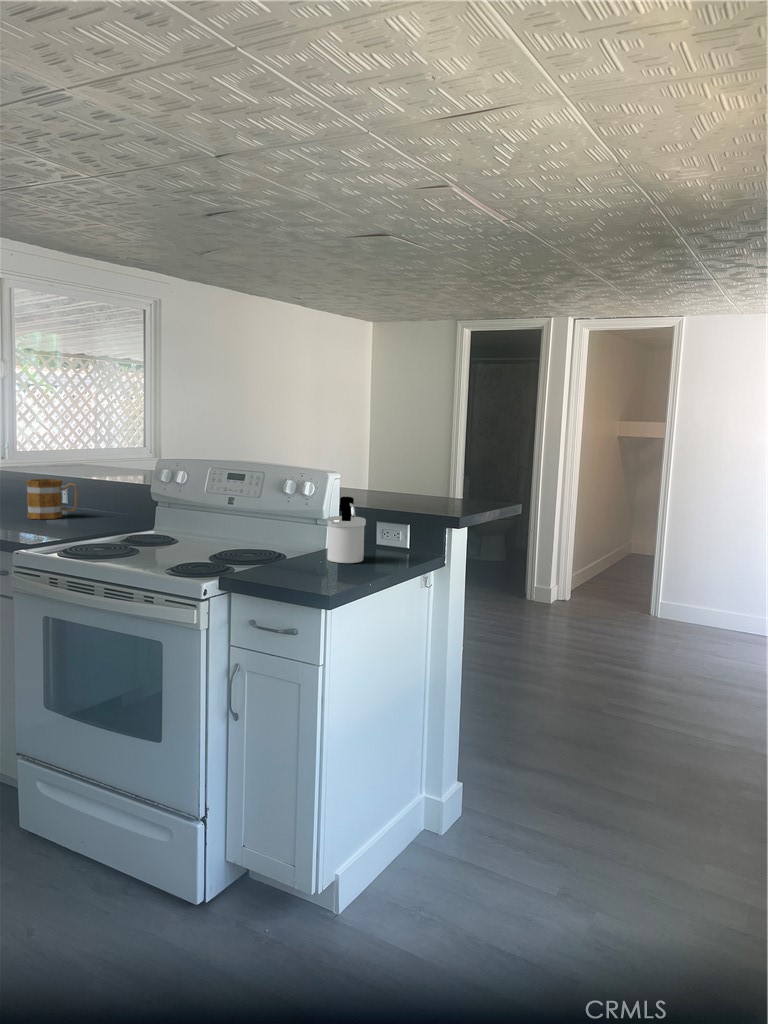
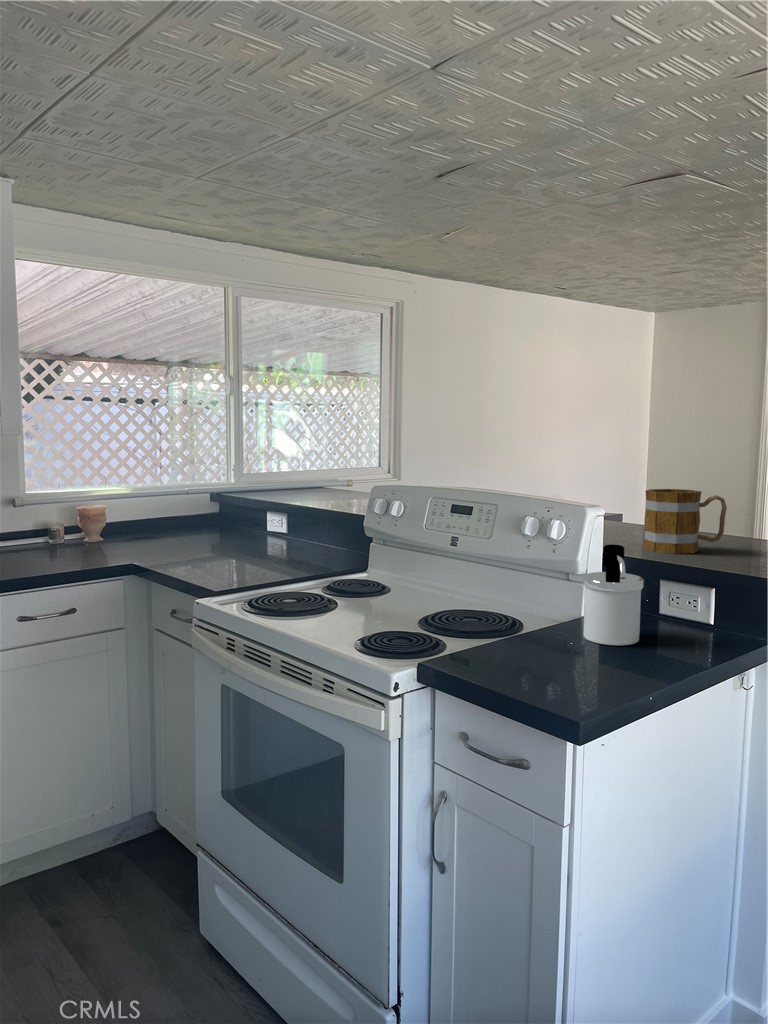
mug: present [27,479,78,519] -> present [643,489,727,554]

